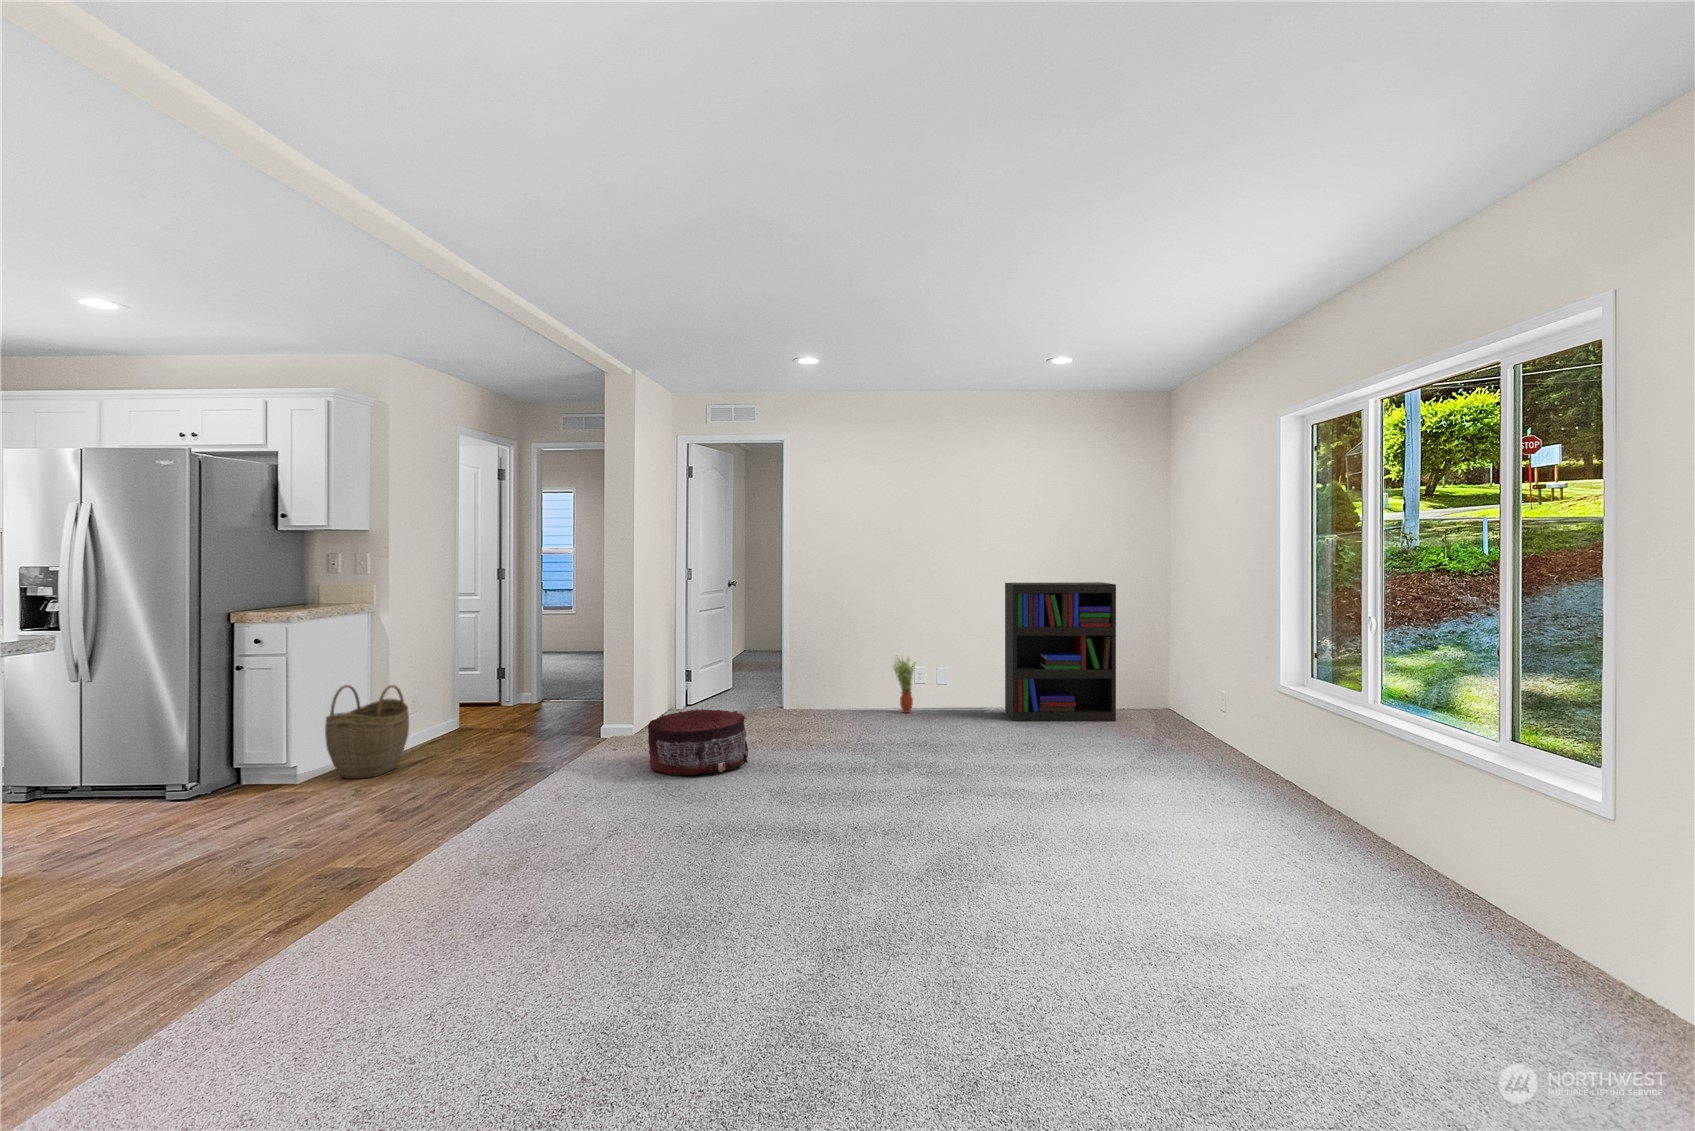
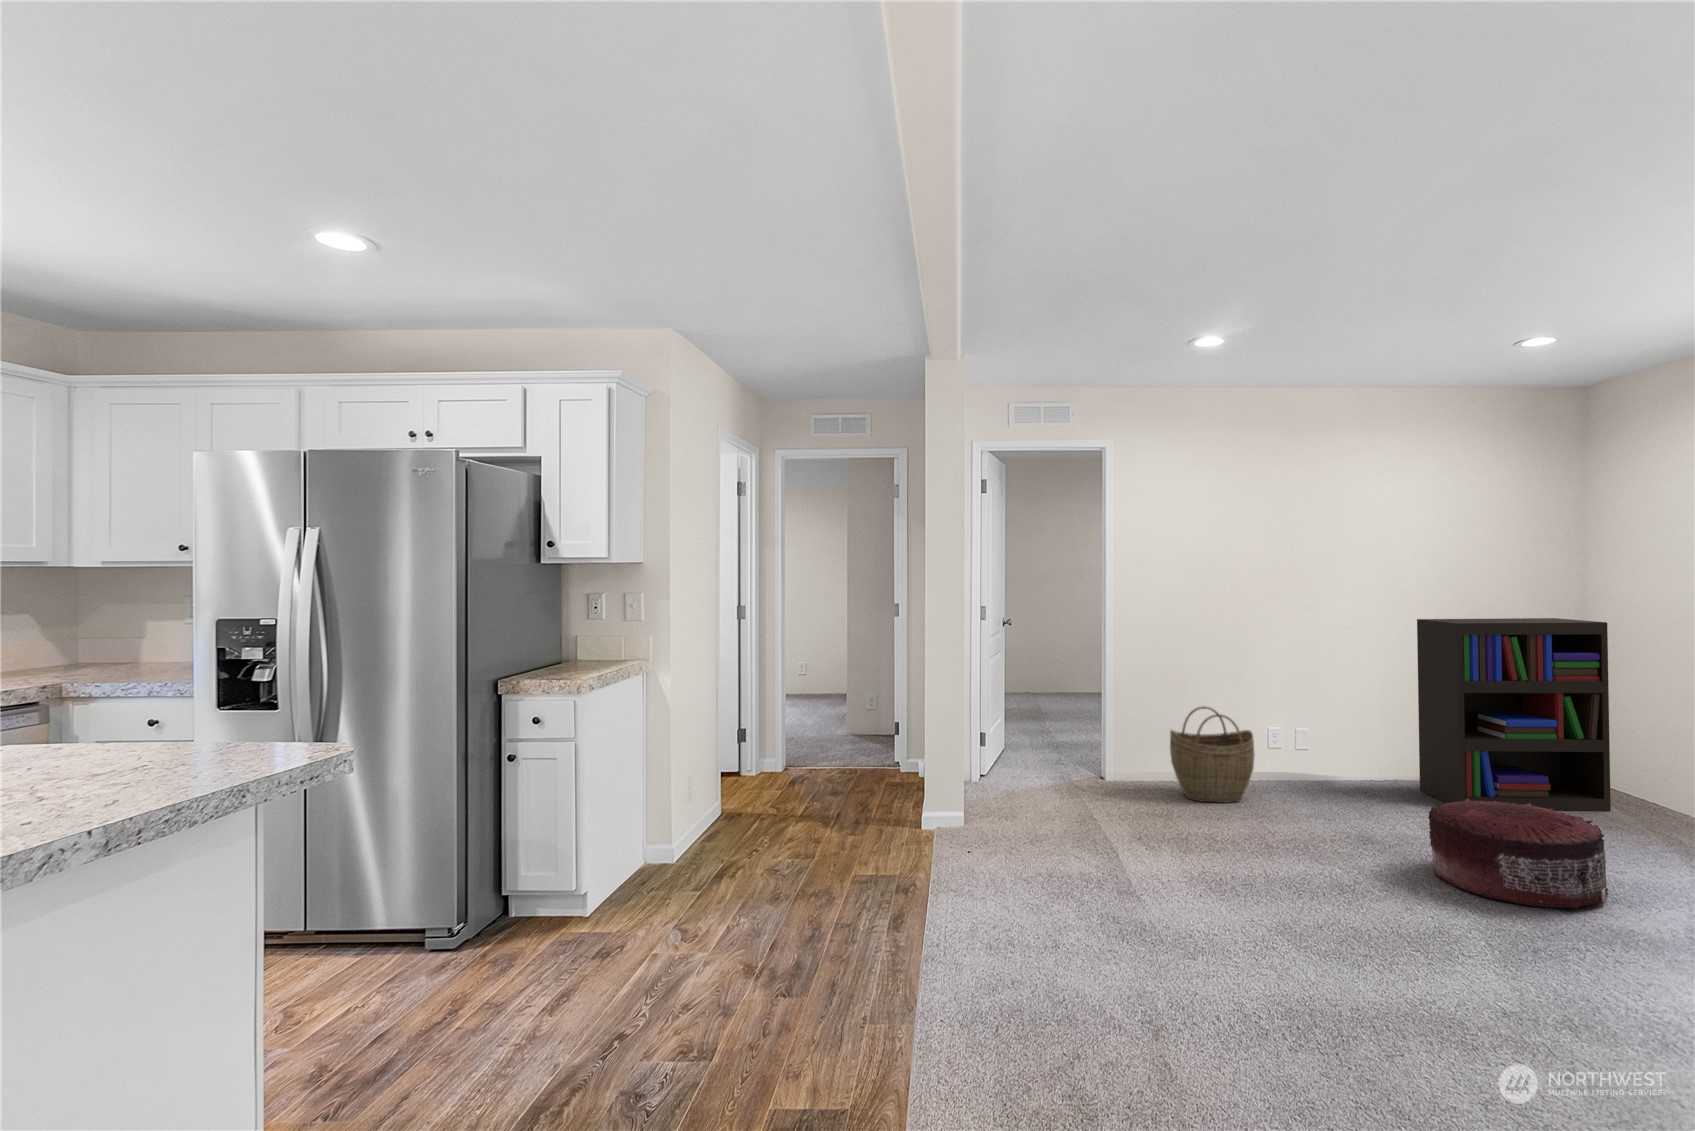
potted plant: present [893,658,916,713] -> none [1265,715,1302,793]
woven basket: present [325,685,409,779] -> present [1170,706,1255,803]
pouf: present [648,709,748,775] -> present [1428,799,1608,909]

